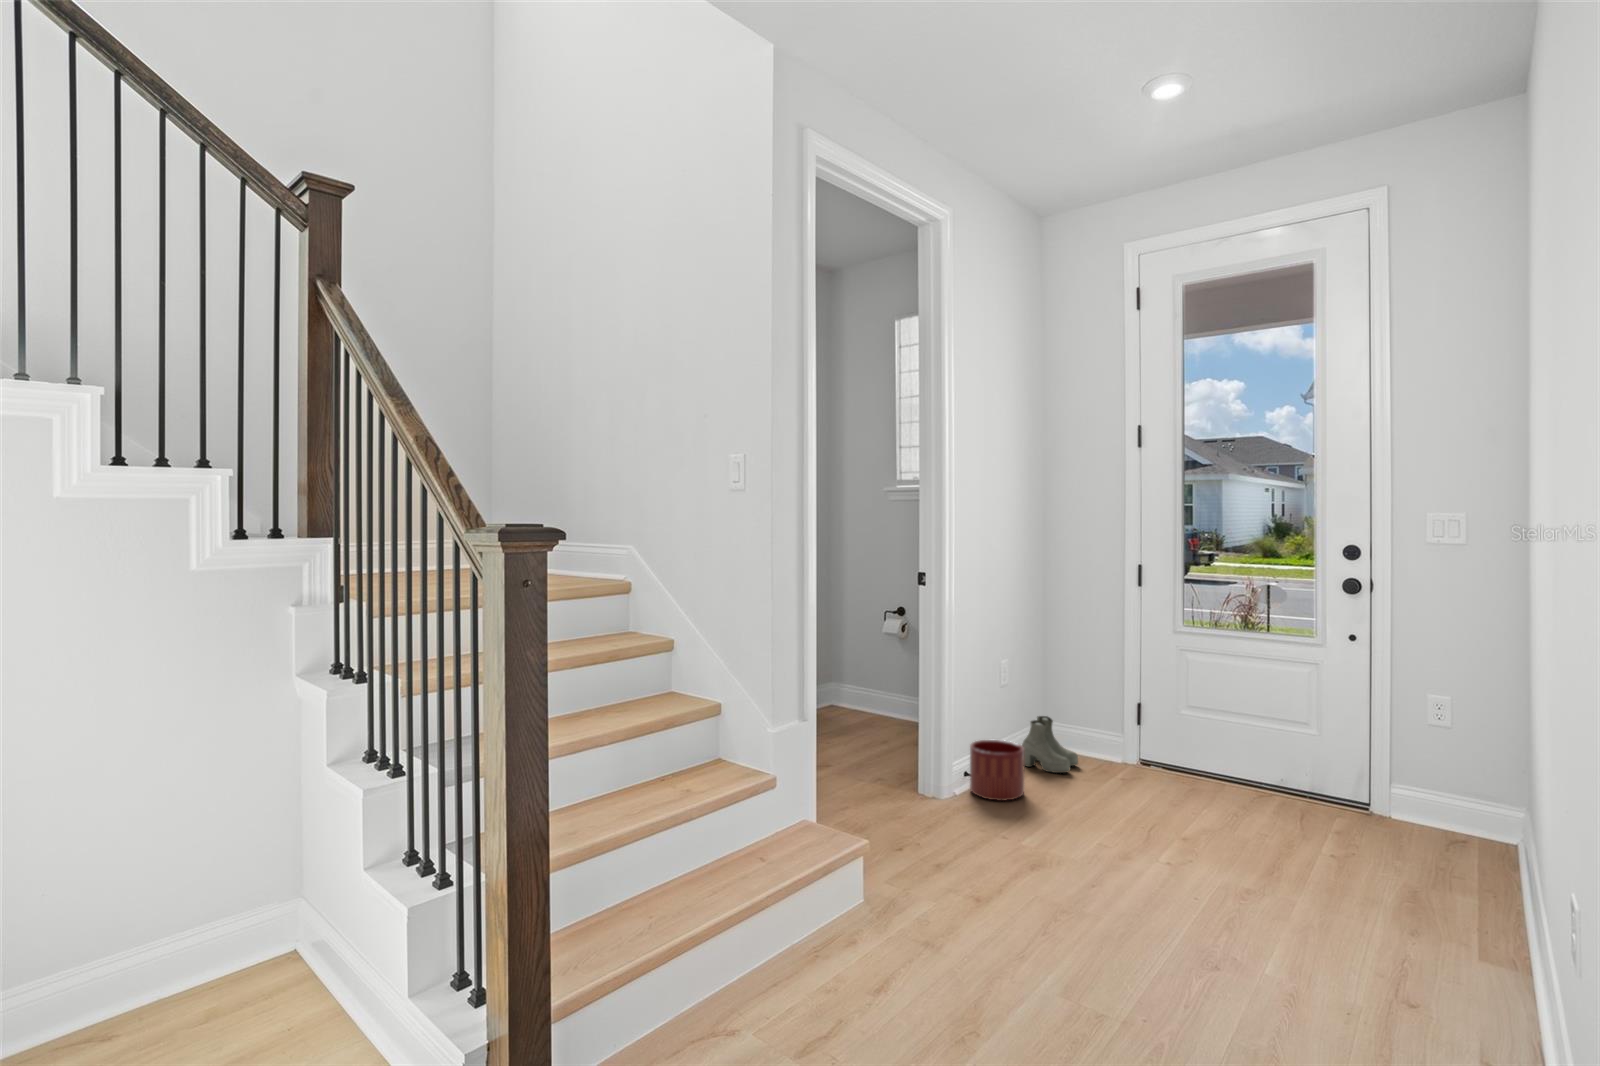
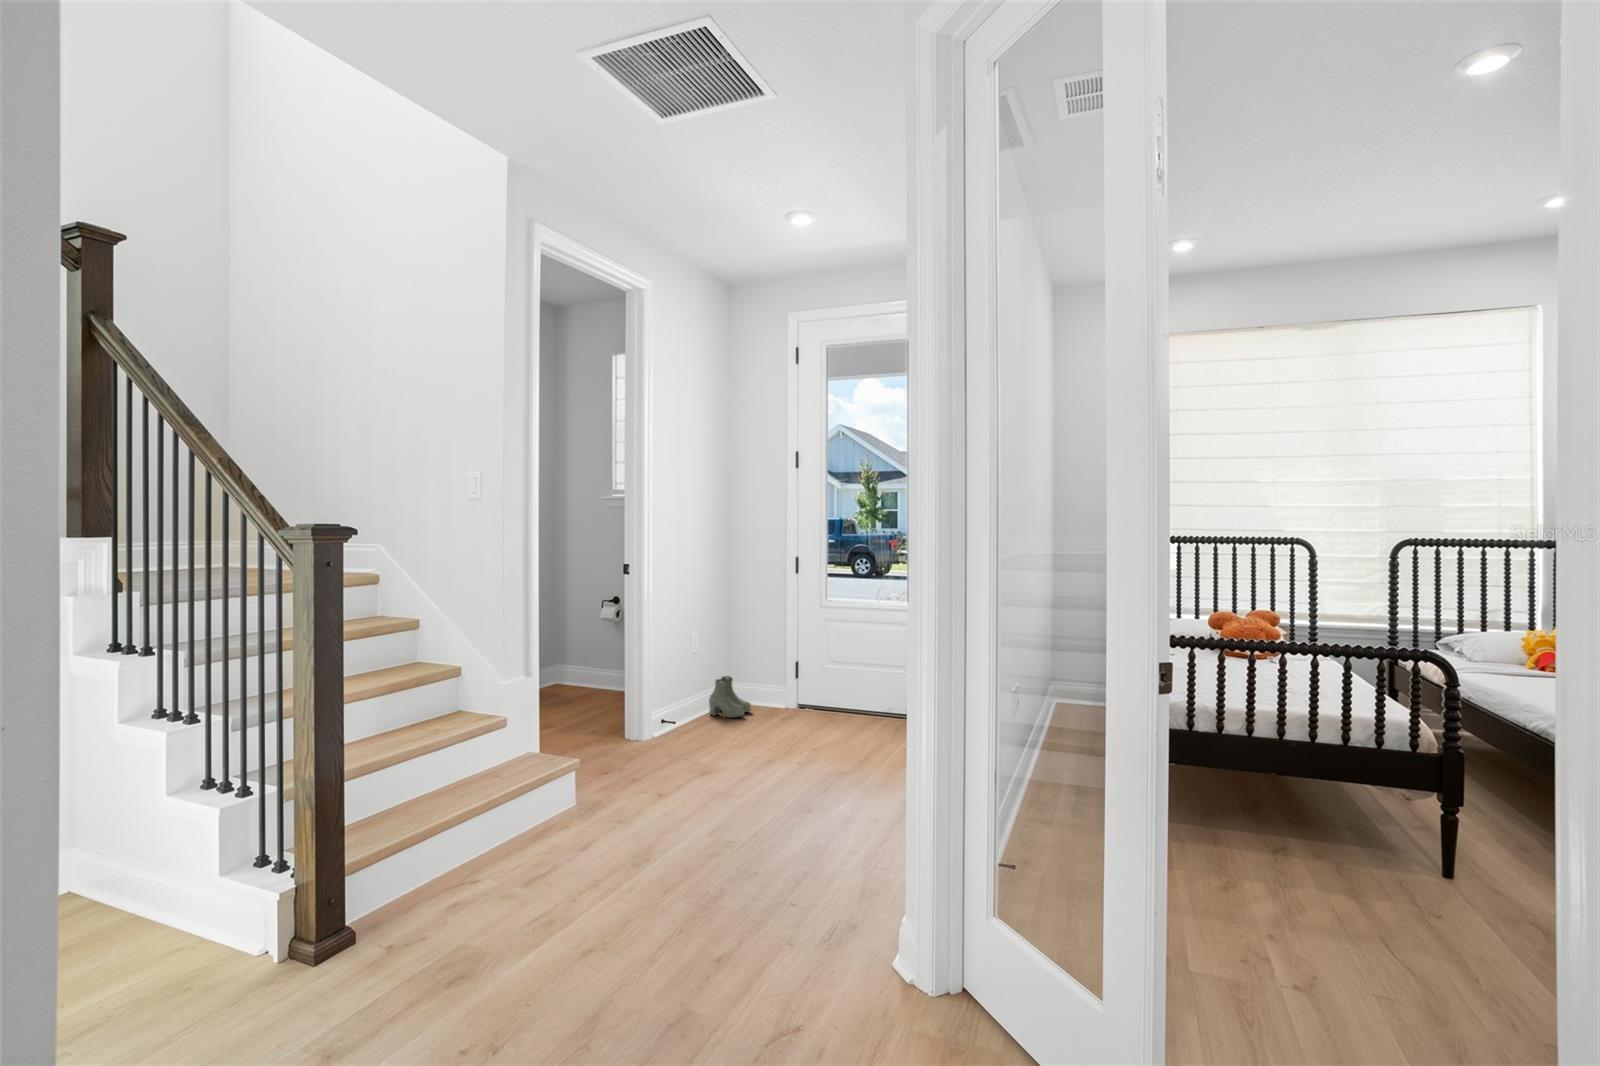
planter: present [970,740,1024,801] -> none [666,694,707,738]

